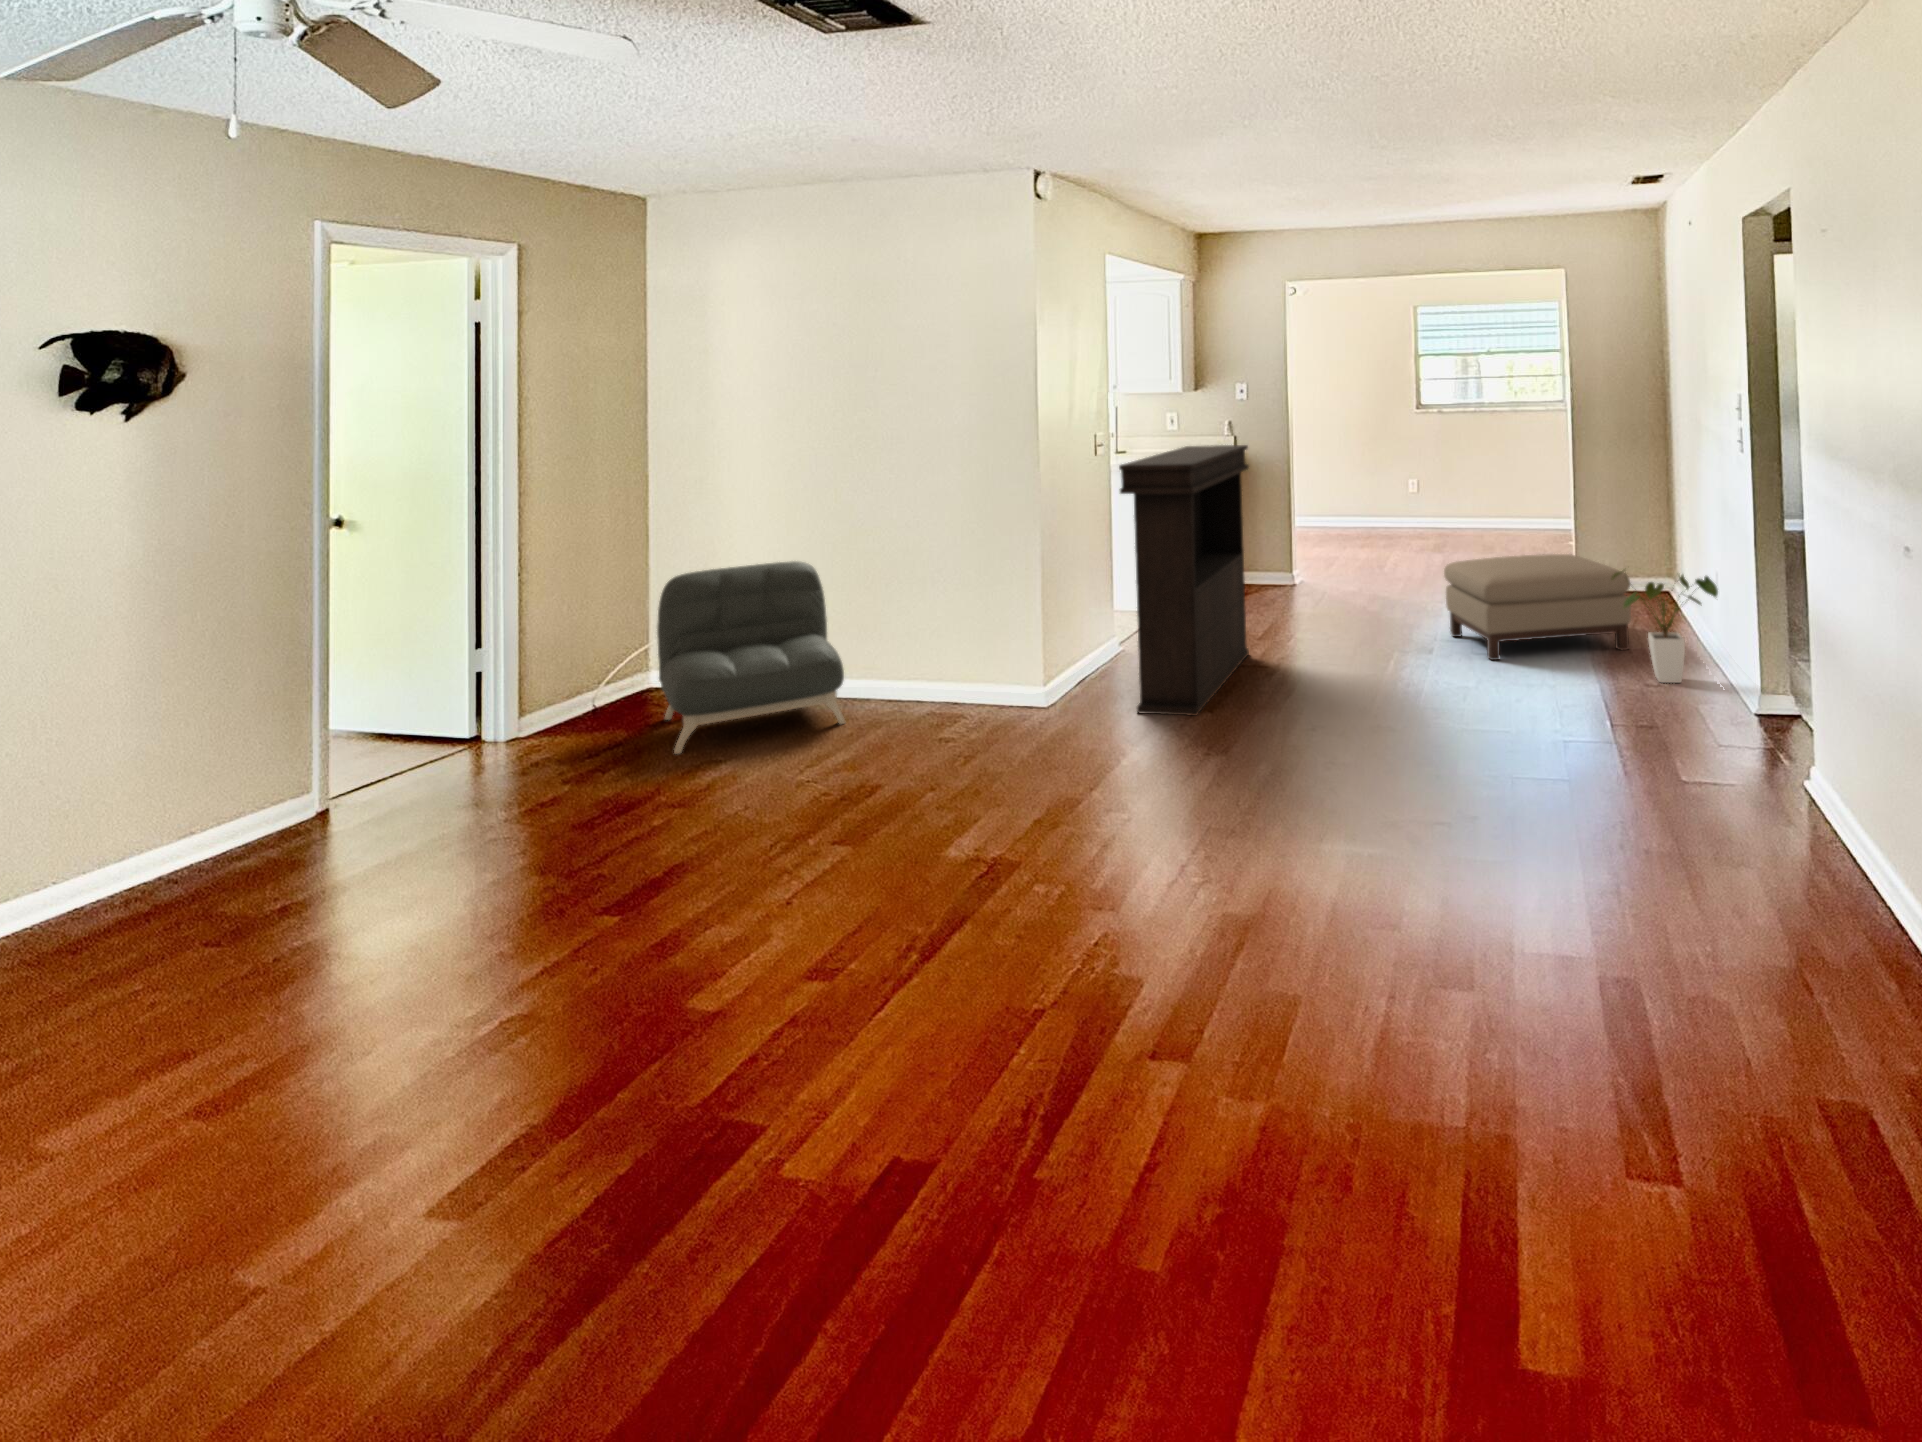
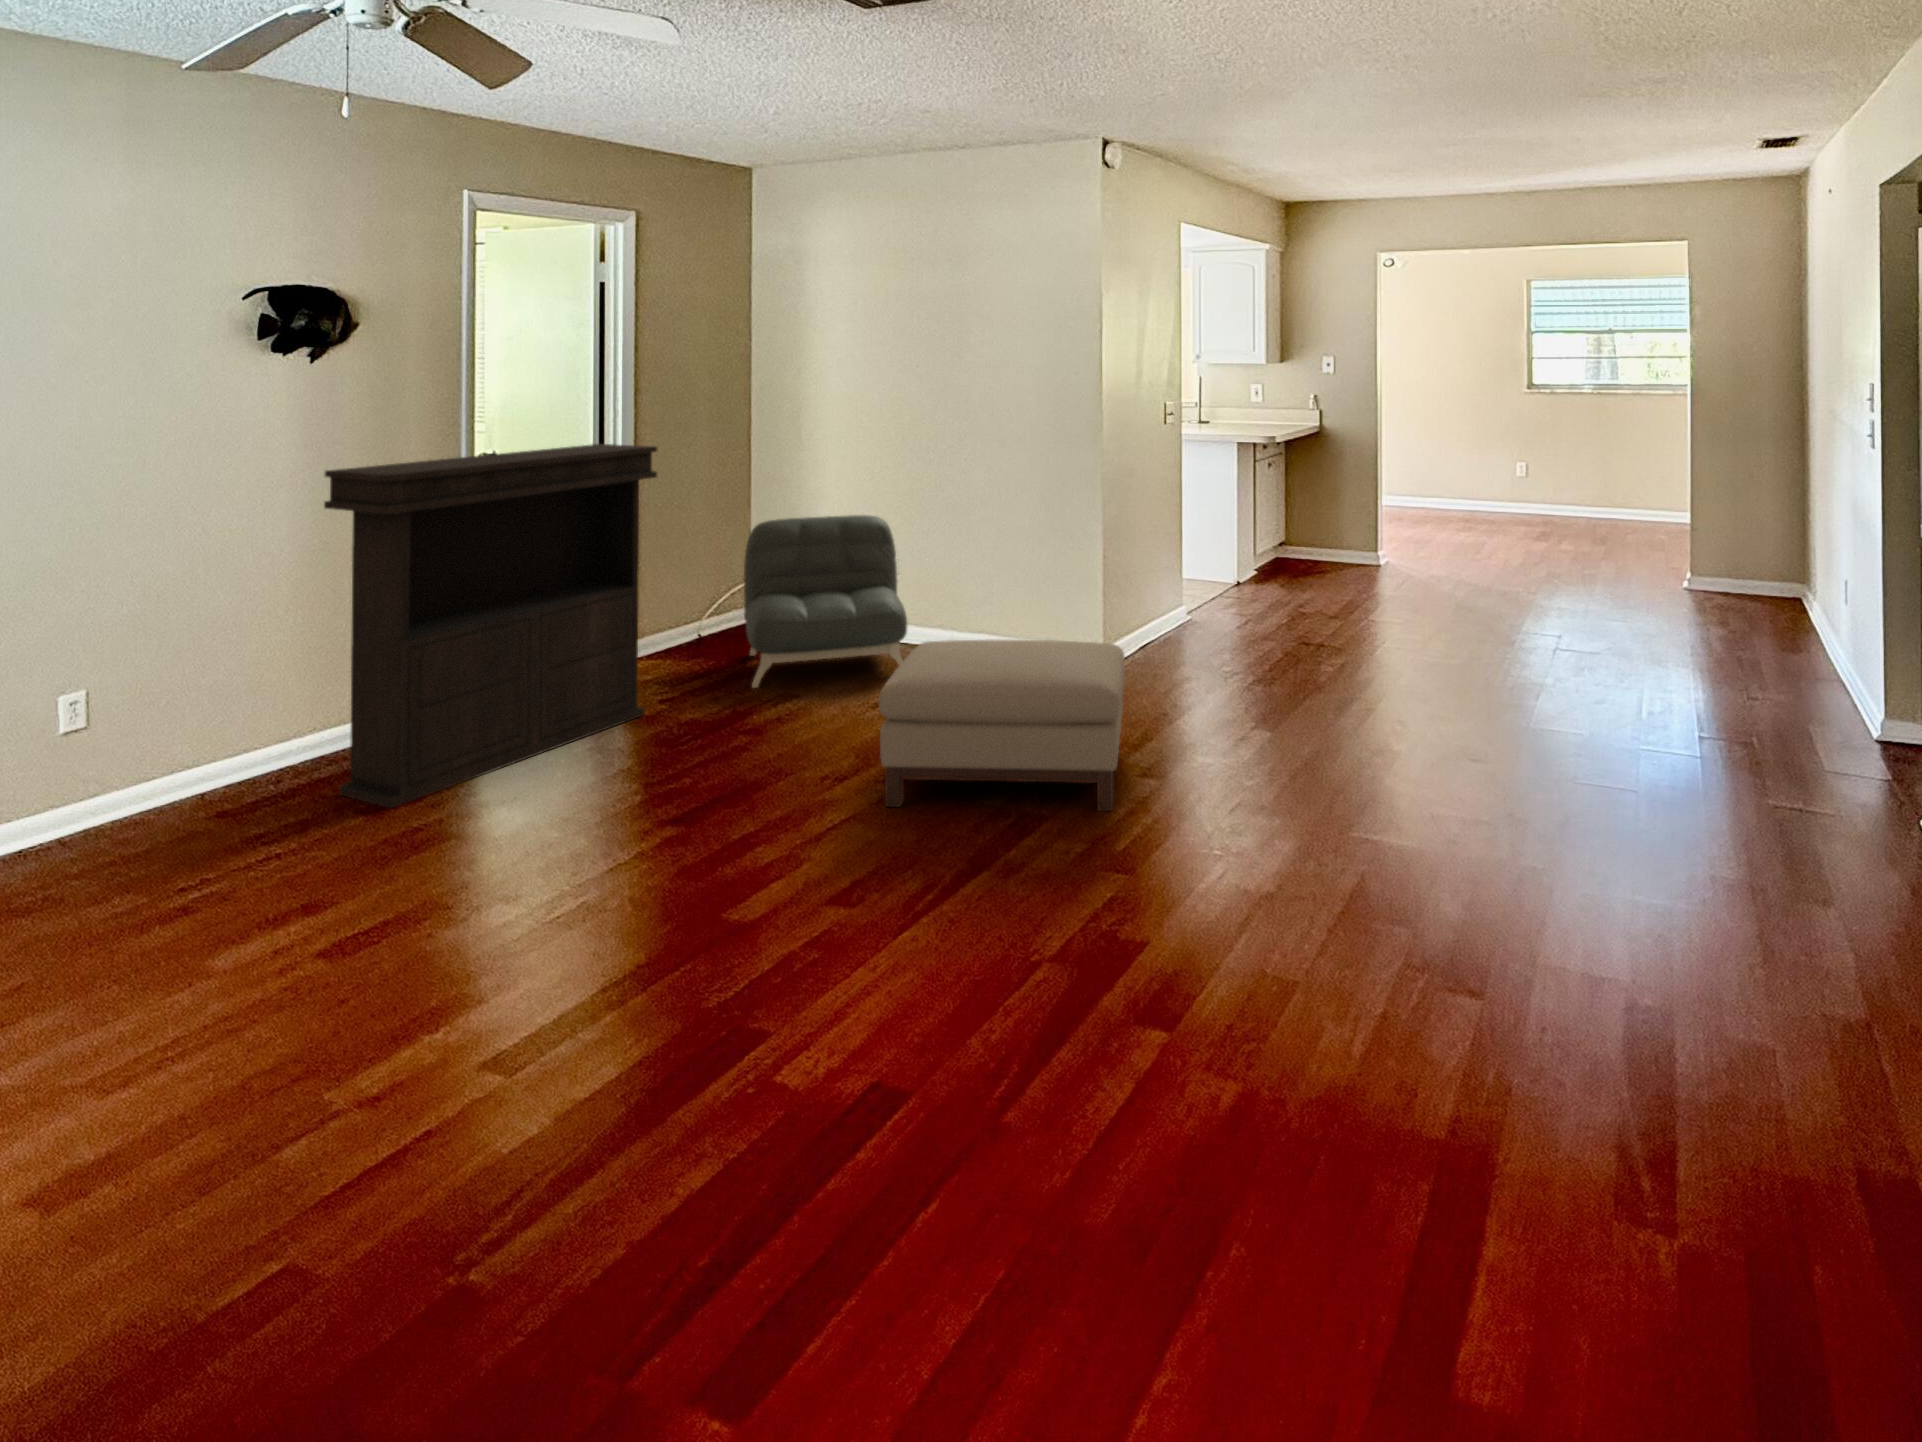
console table: present [1119,445,1249,716] -> present [324,444,657,808]
ottoman: present [1444,554,1631,660] -> present [878,640,1125,811]
house plant: present [1611,571,1718,683] -> none [1723,579,1854,714]

